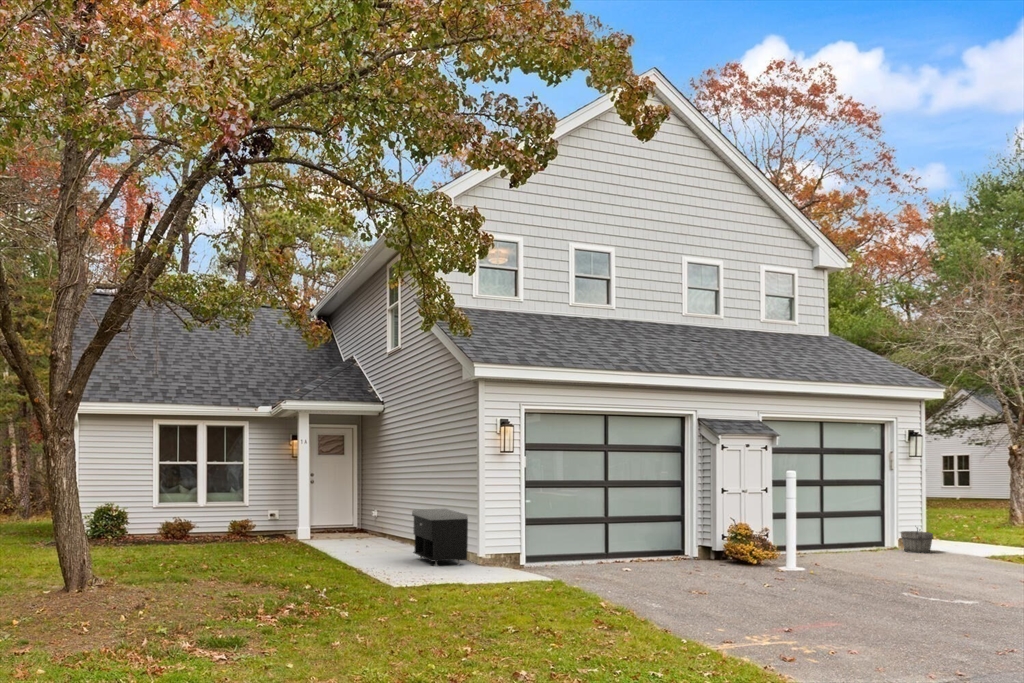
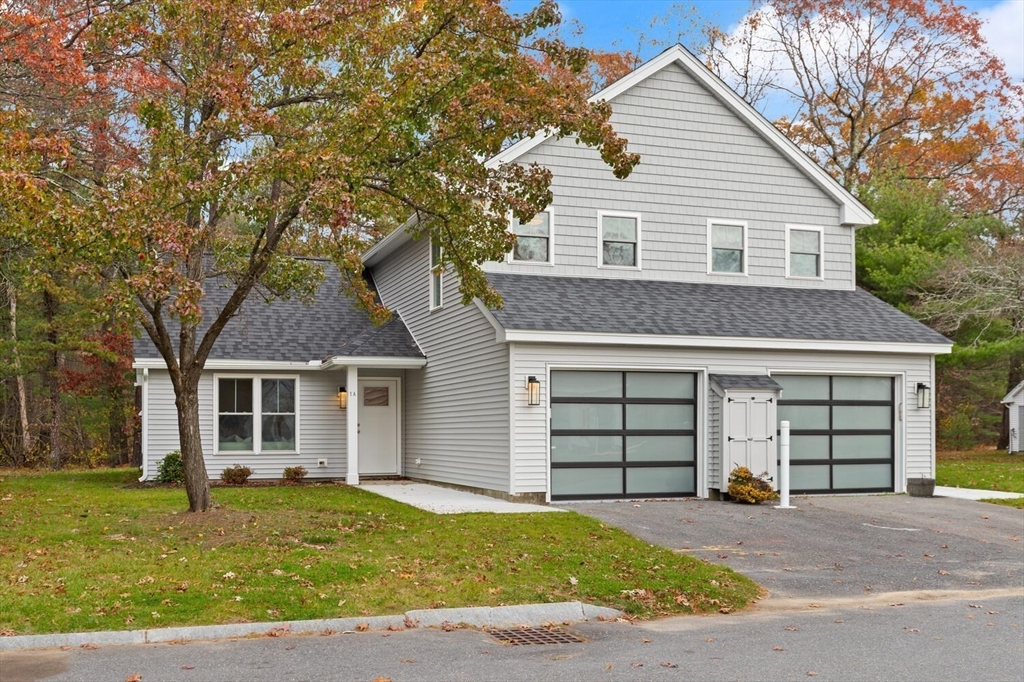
storage bench: present [412,509,468,566] -> none [453,454,501,503]

